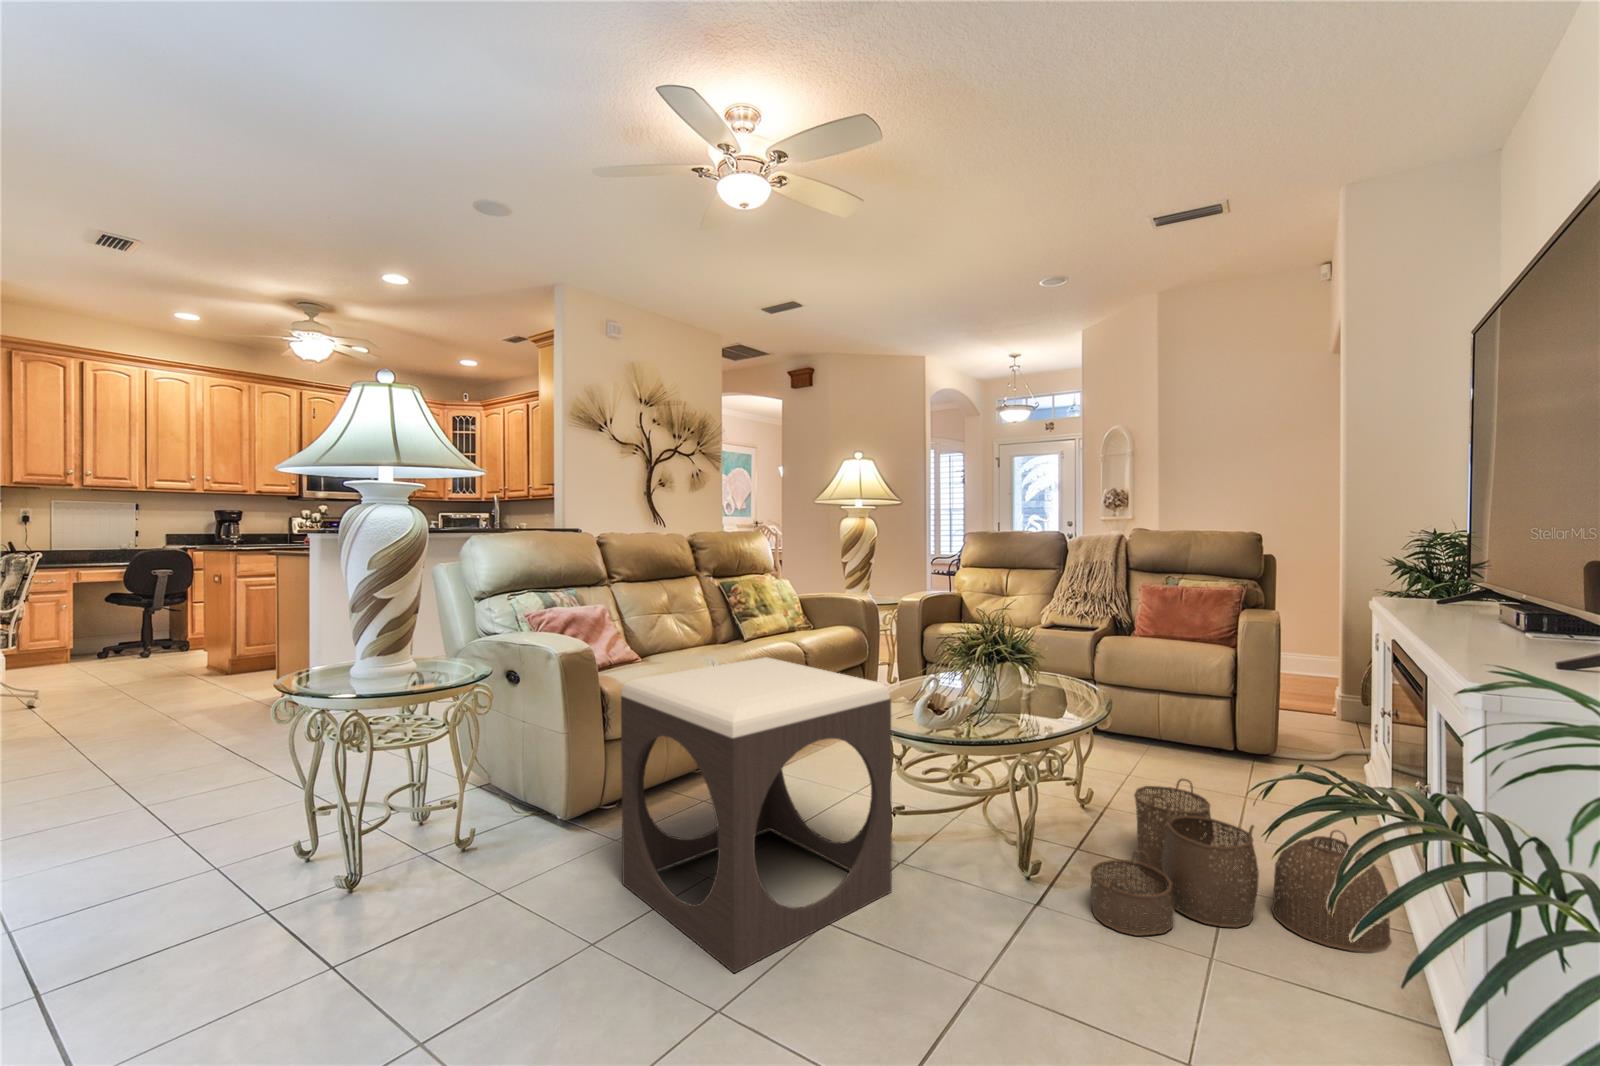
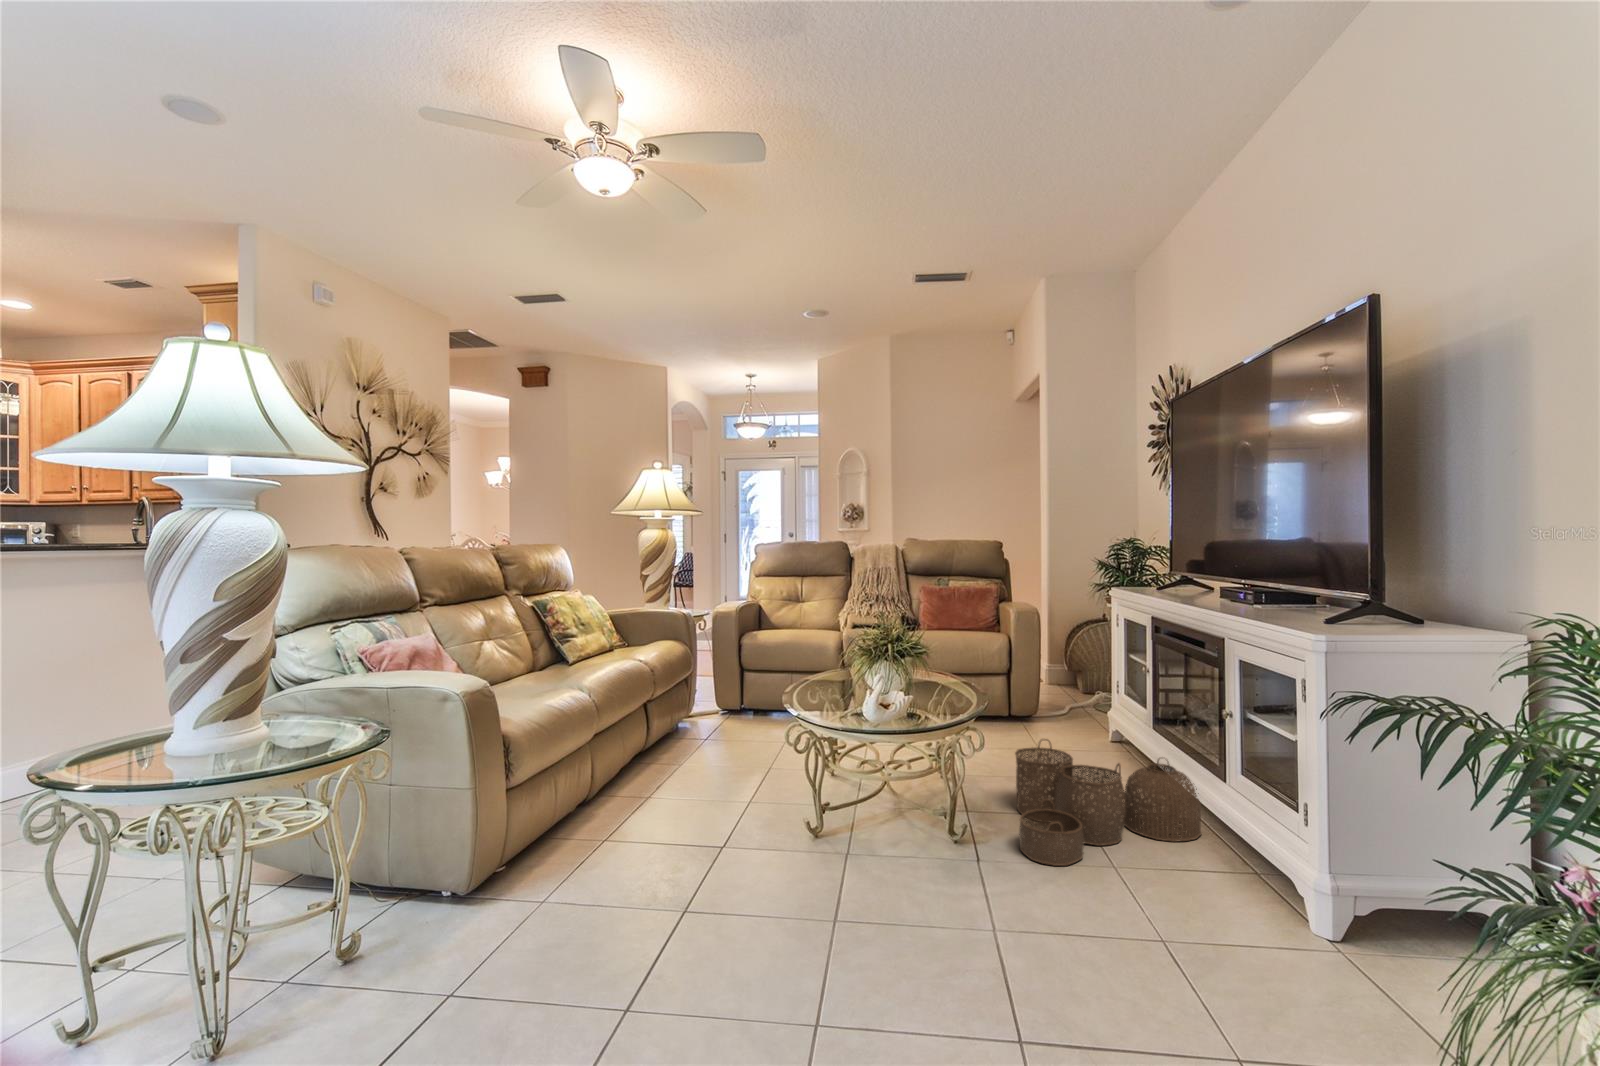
footstool: present [621,657,892,973] -> none [607,673,871,987]

